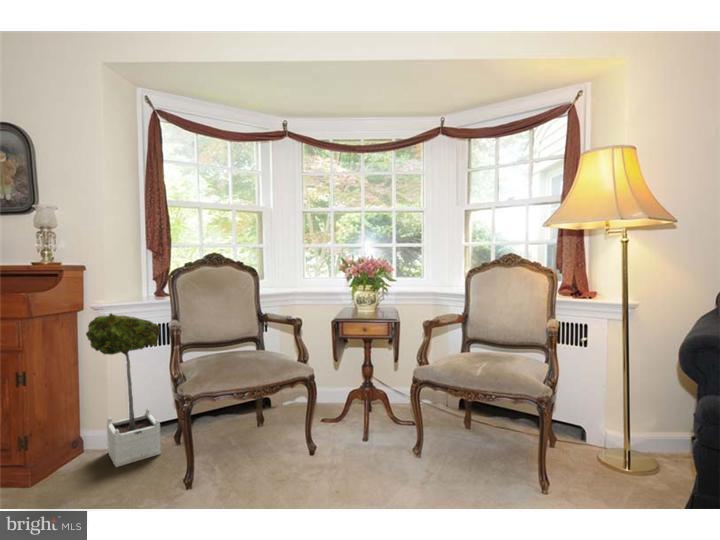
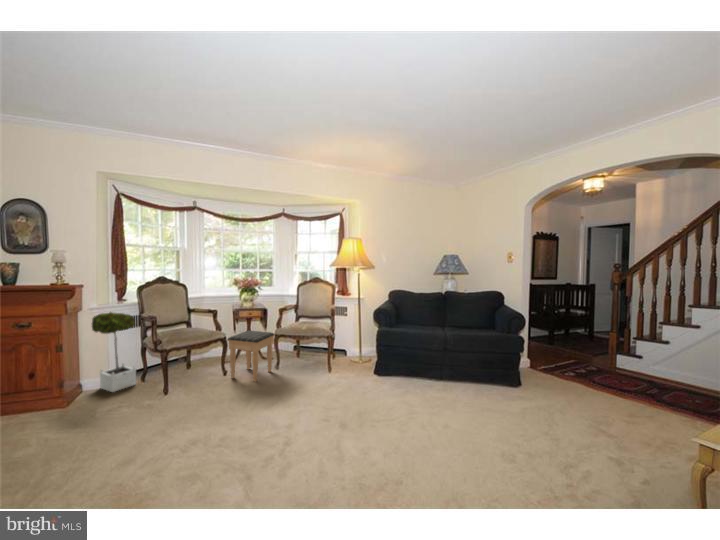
footstool: none [314,366,417,492] -> present [227,331,275,382]

